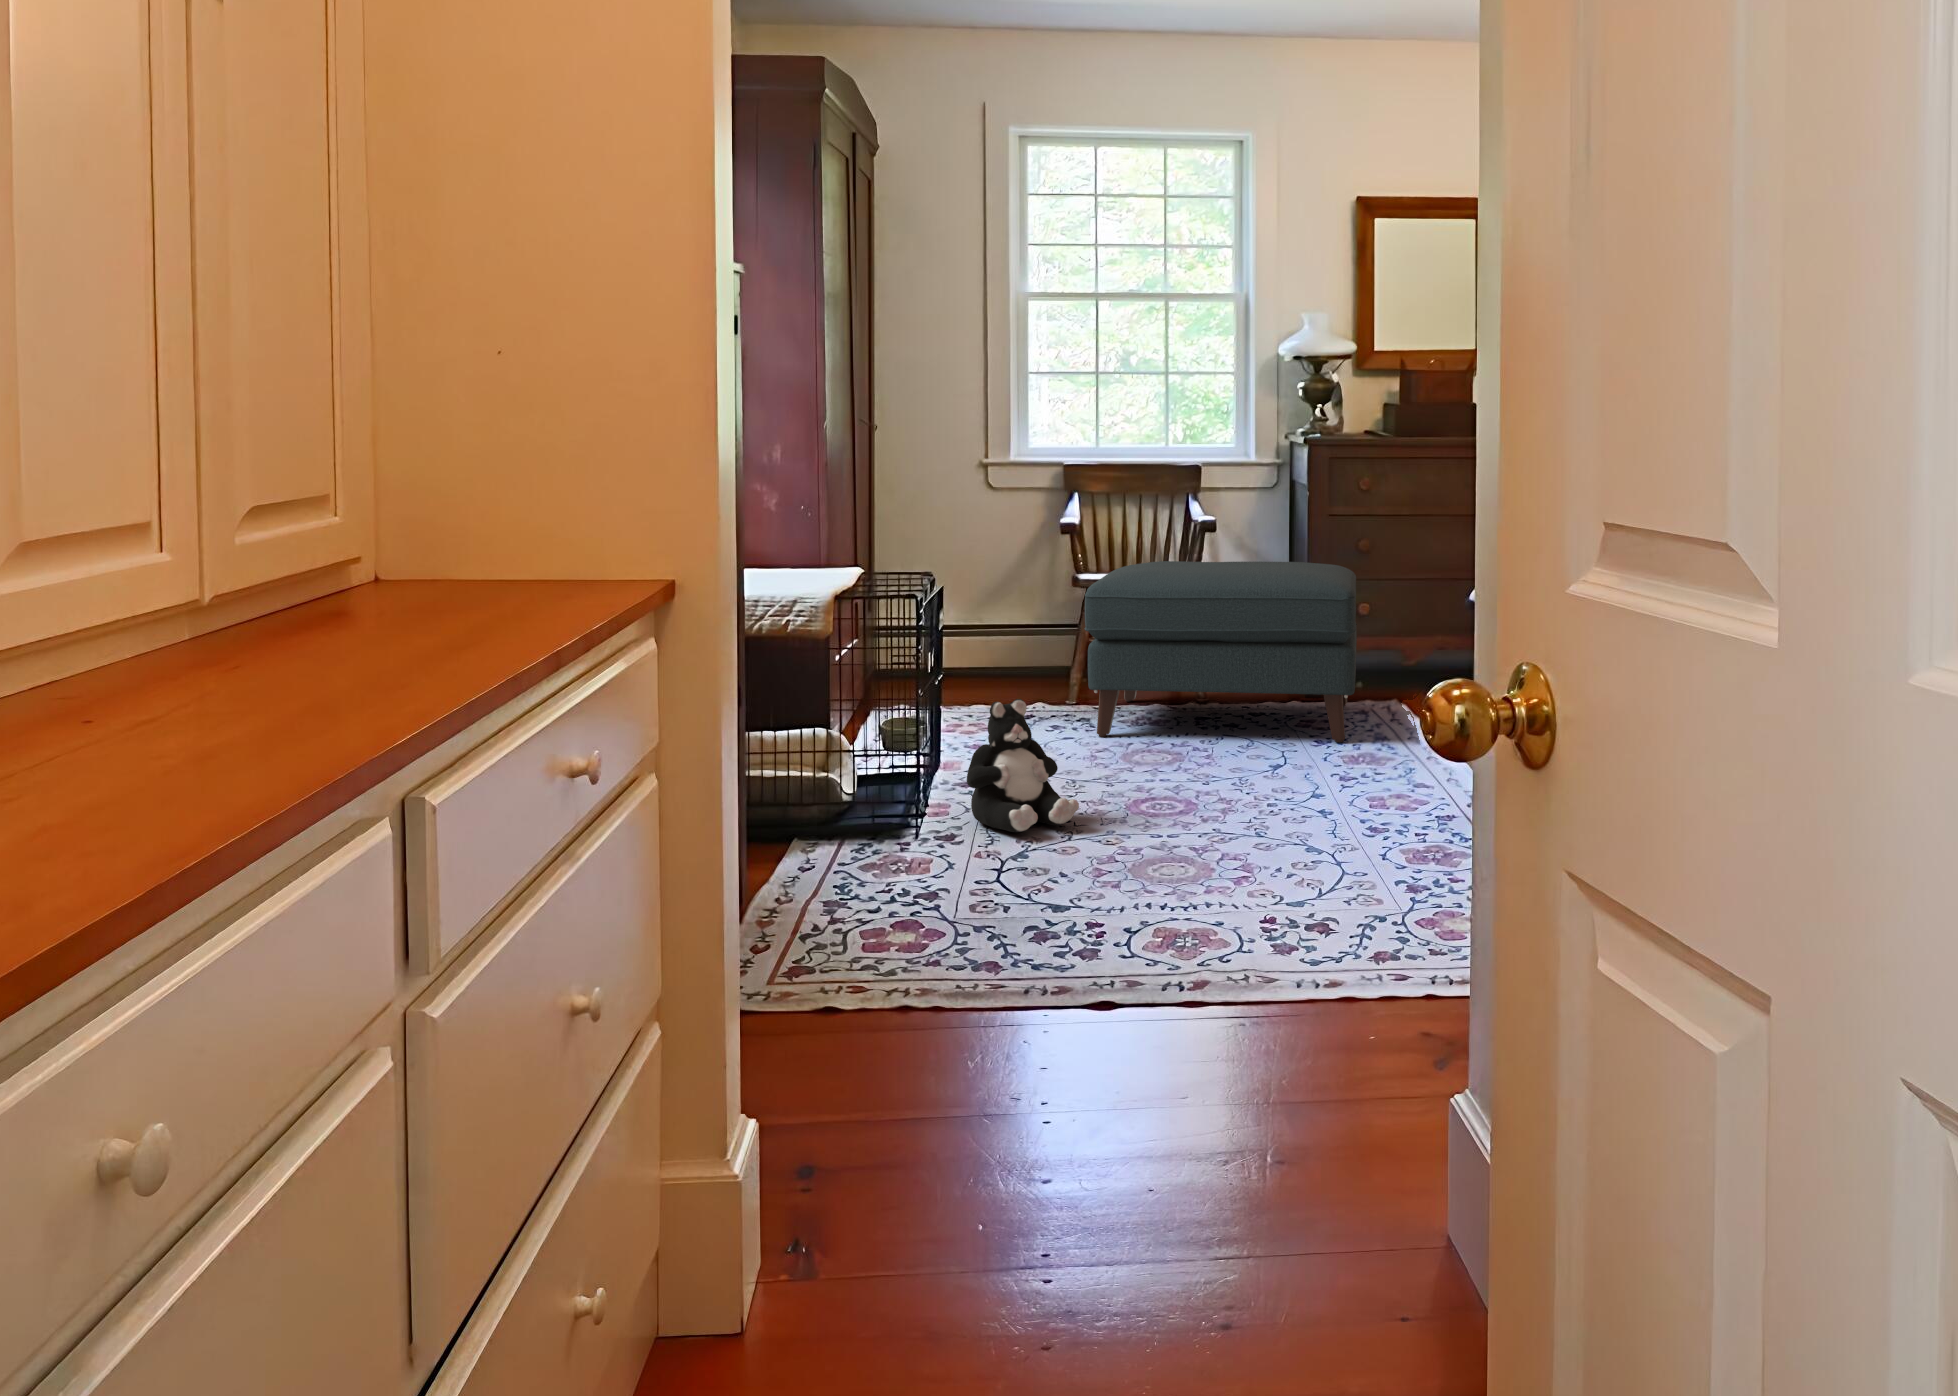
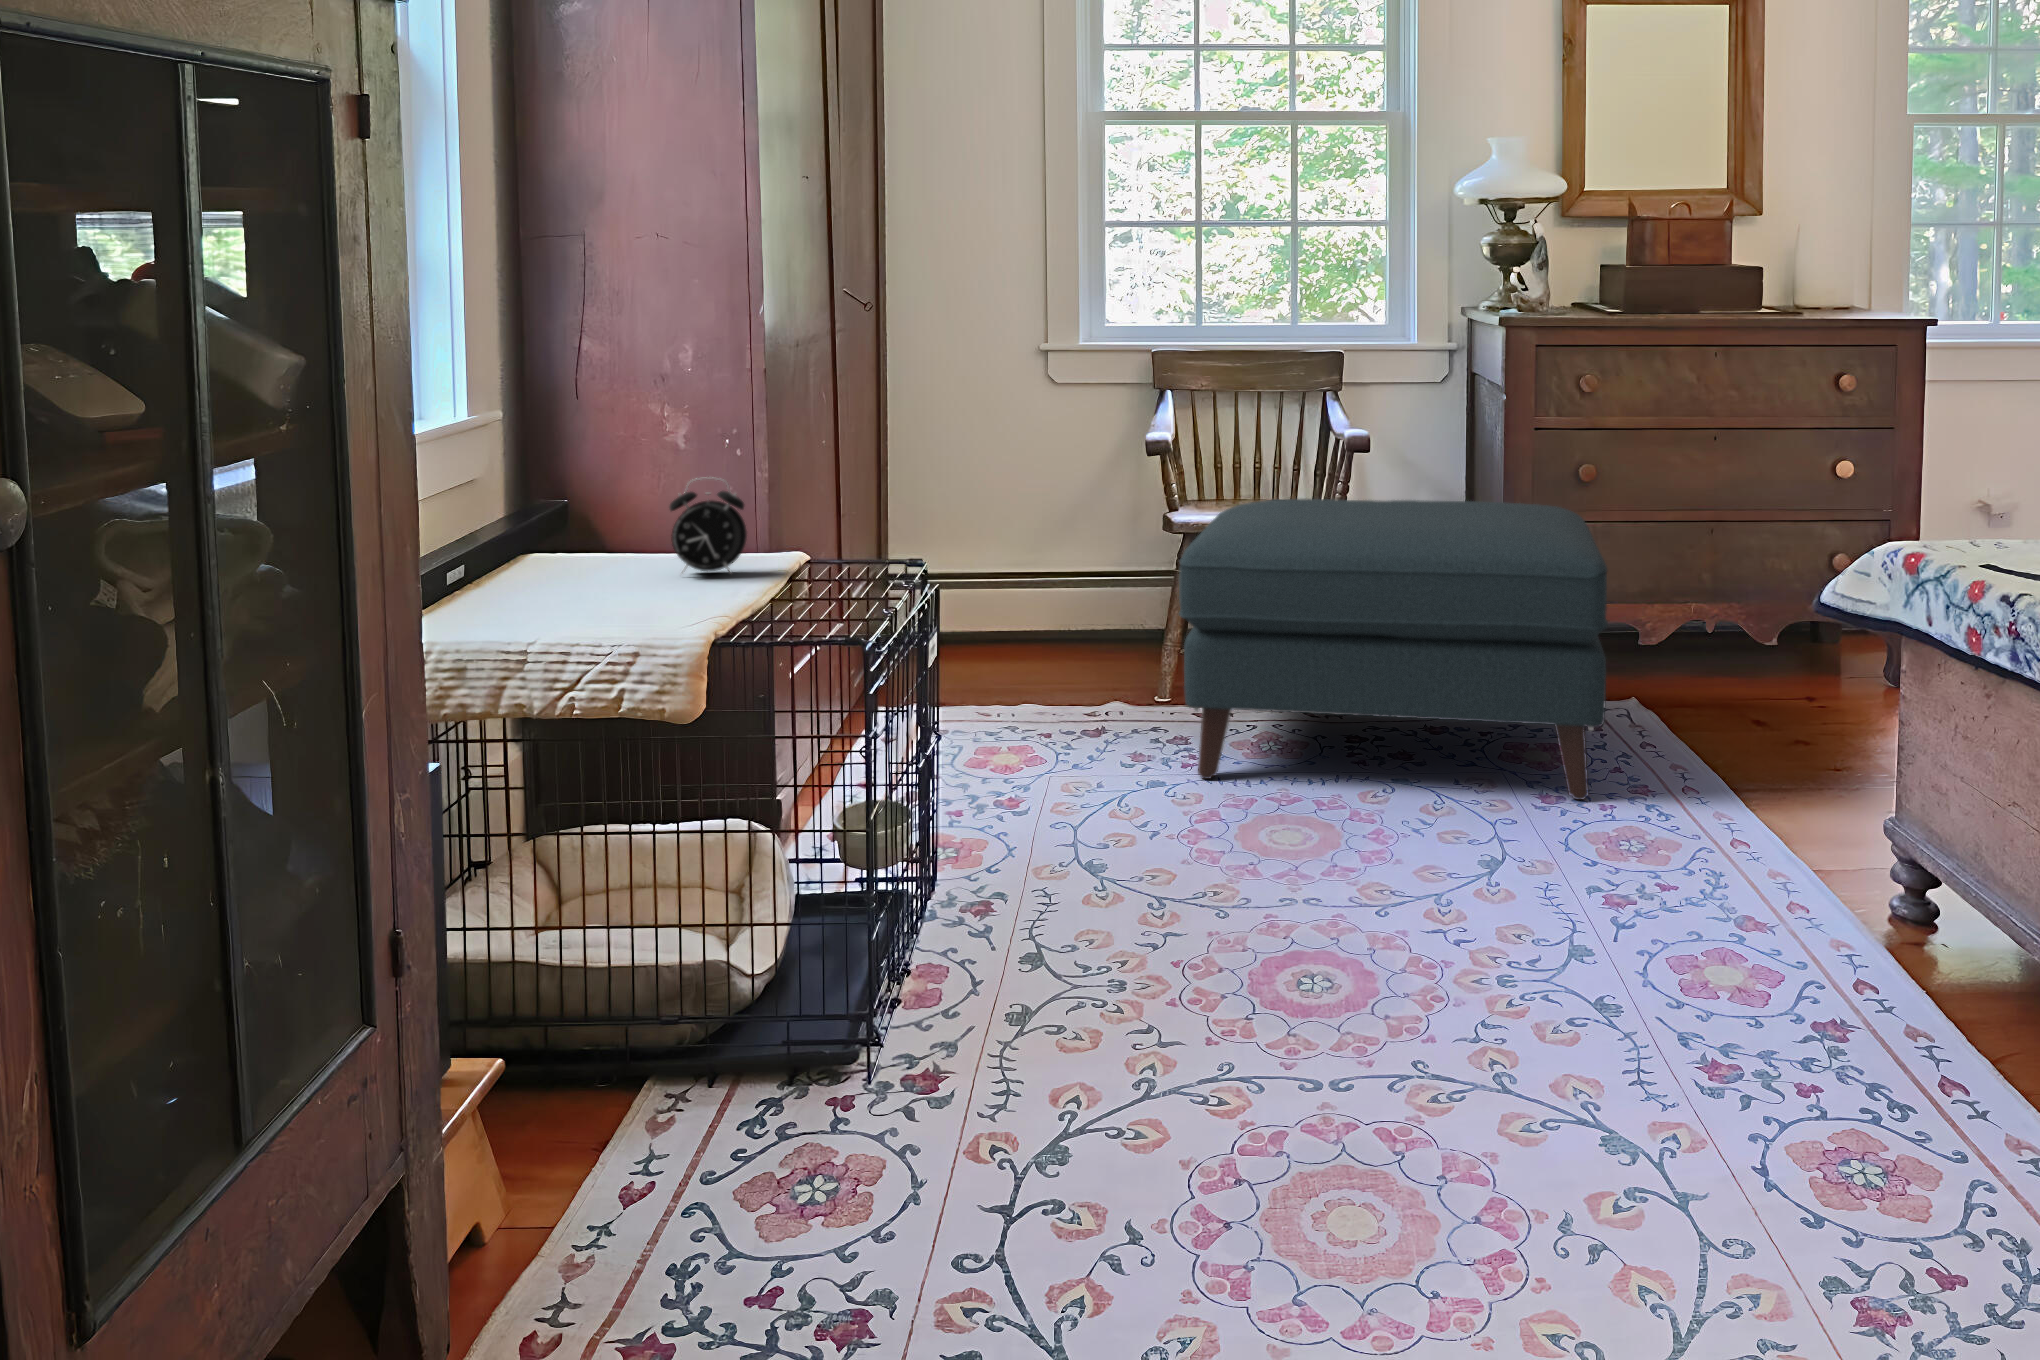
alarm clock: none [784,527,829,585] -> present [670,477,747,574]
plush toy: present [967,699,1079,832] -> none [965,791,1166,1057]

